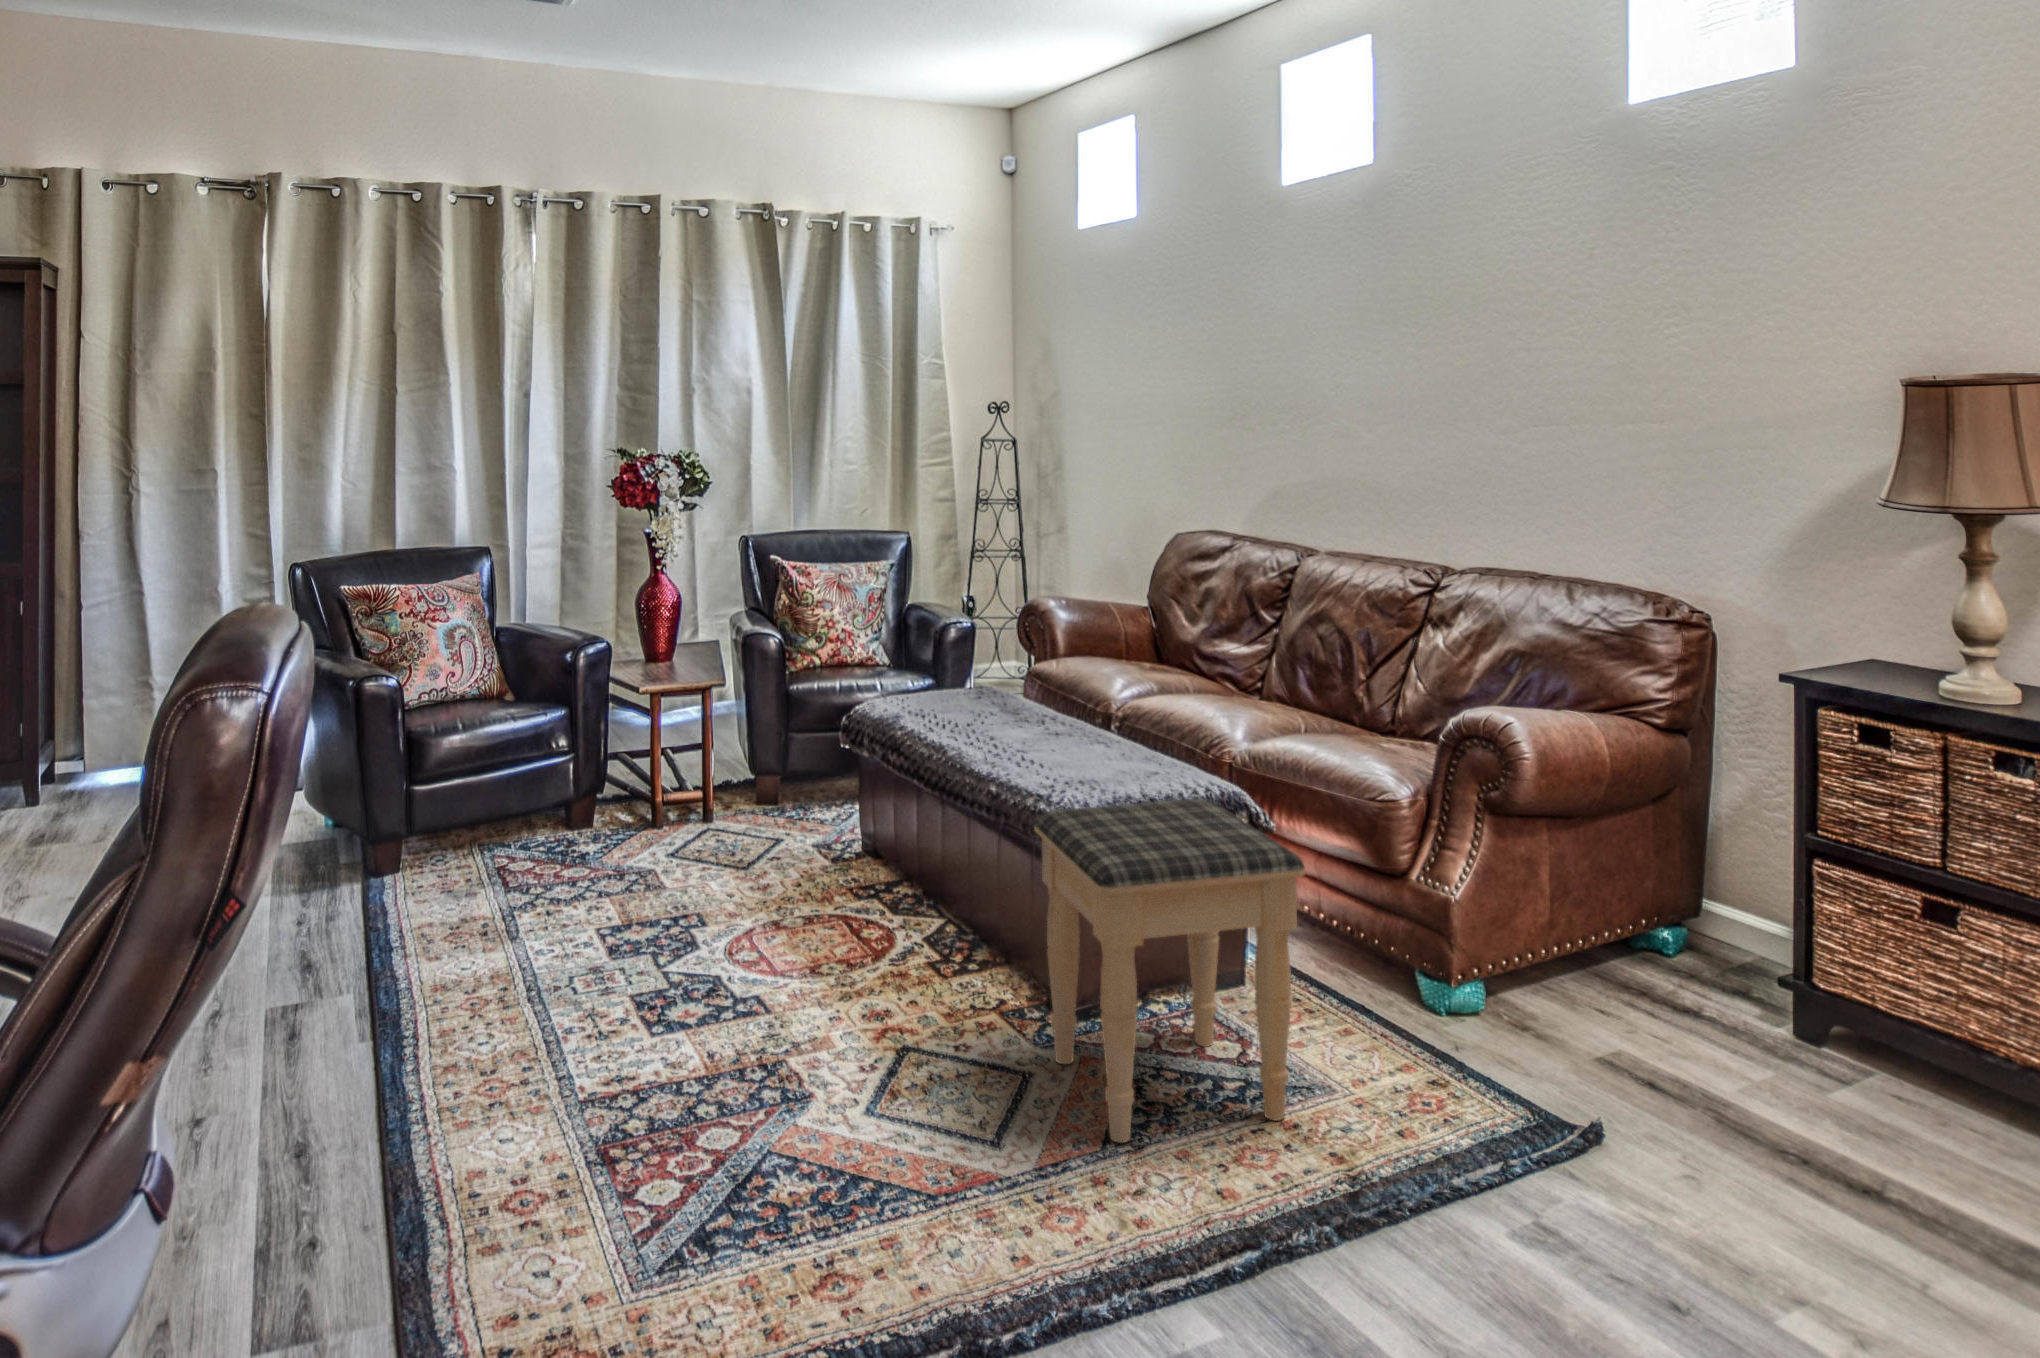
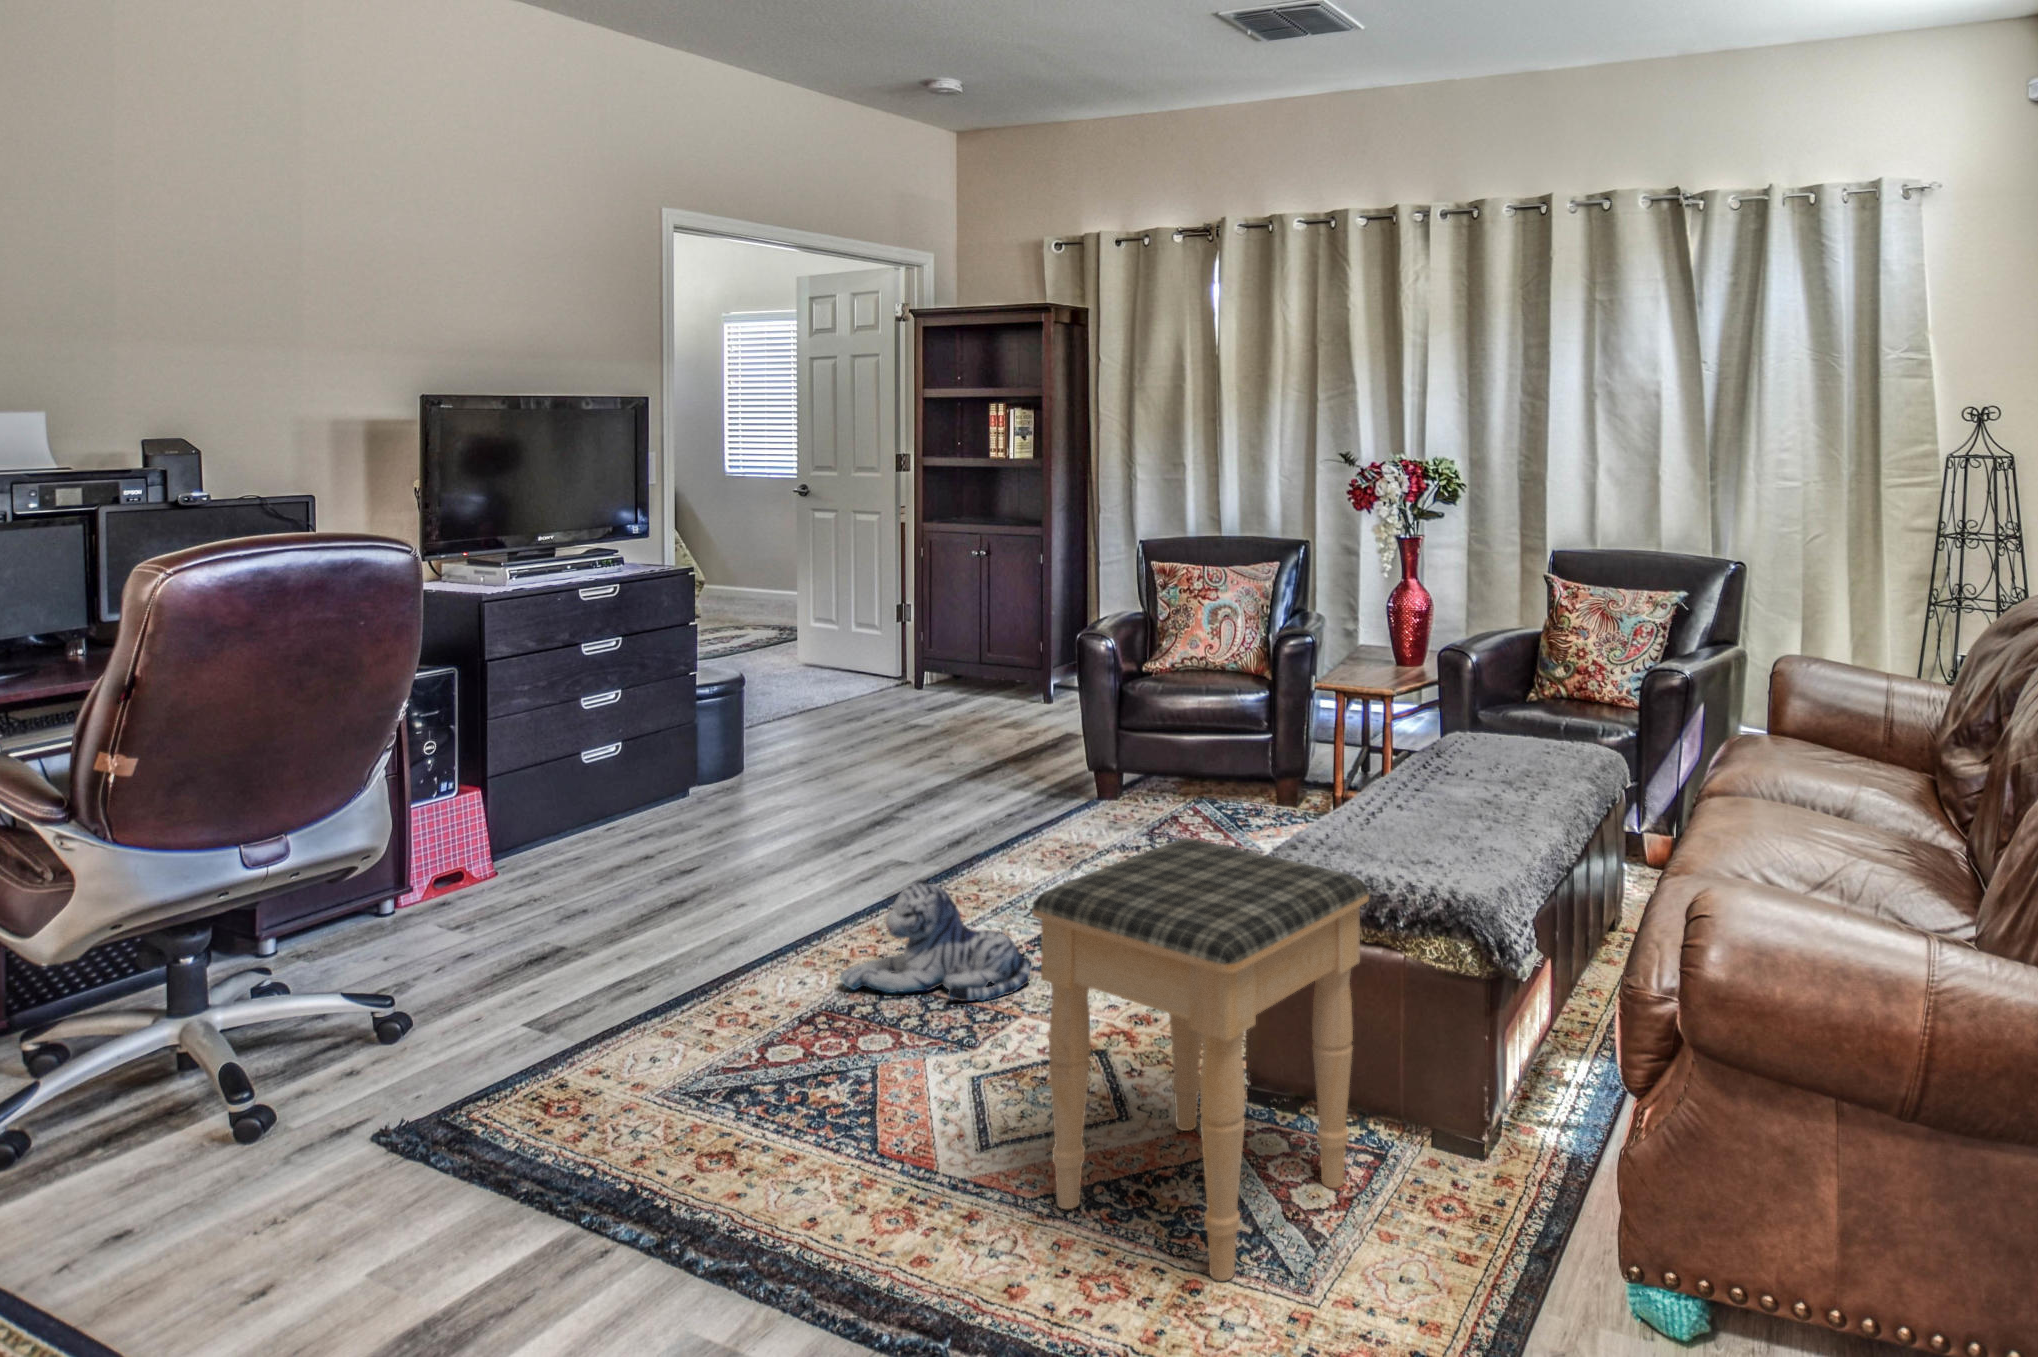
plush toy: none [549,962,721,1114] -> present [840,879,1030,1001]

